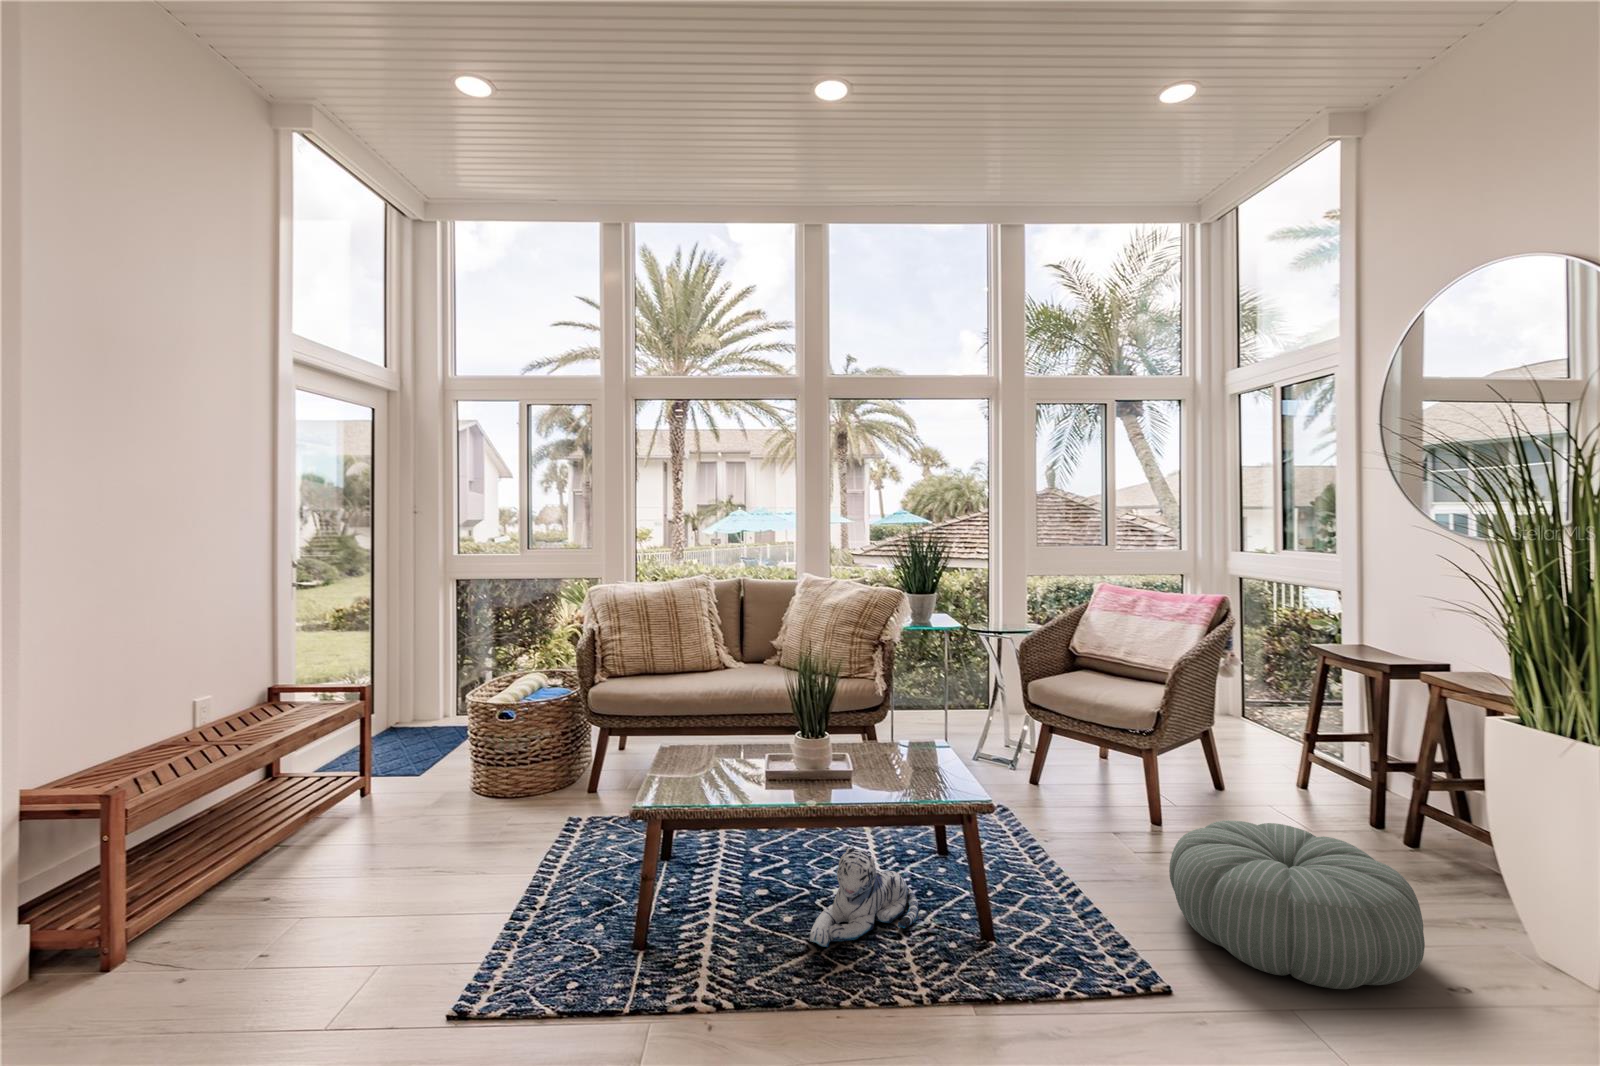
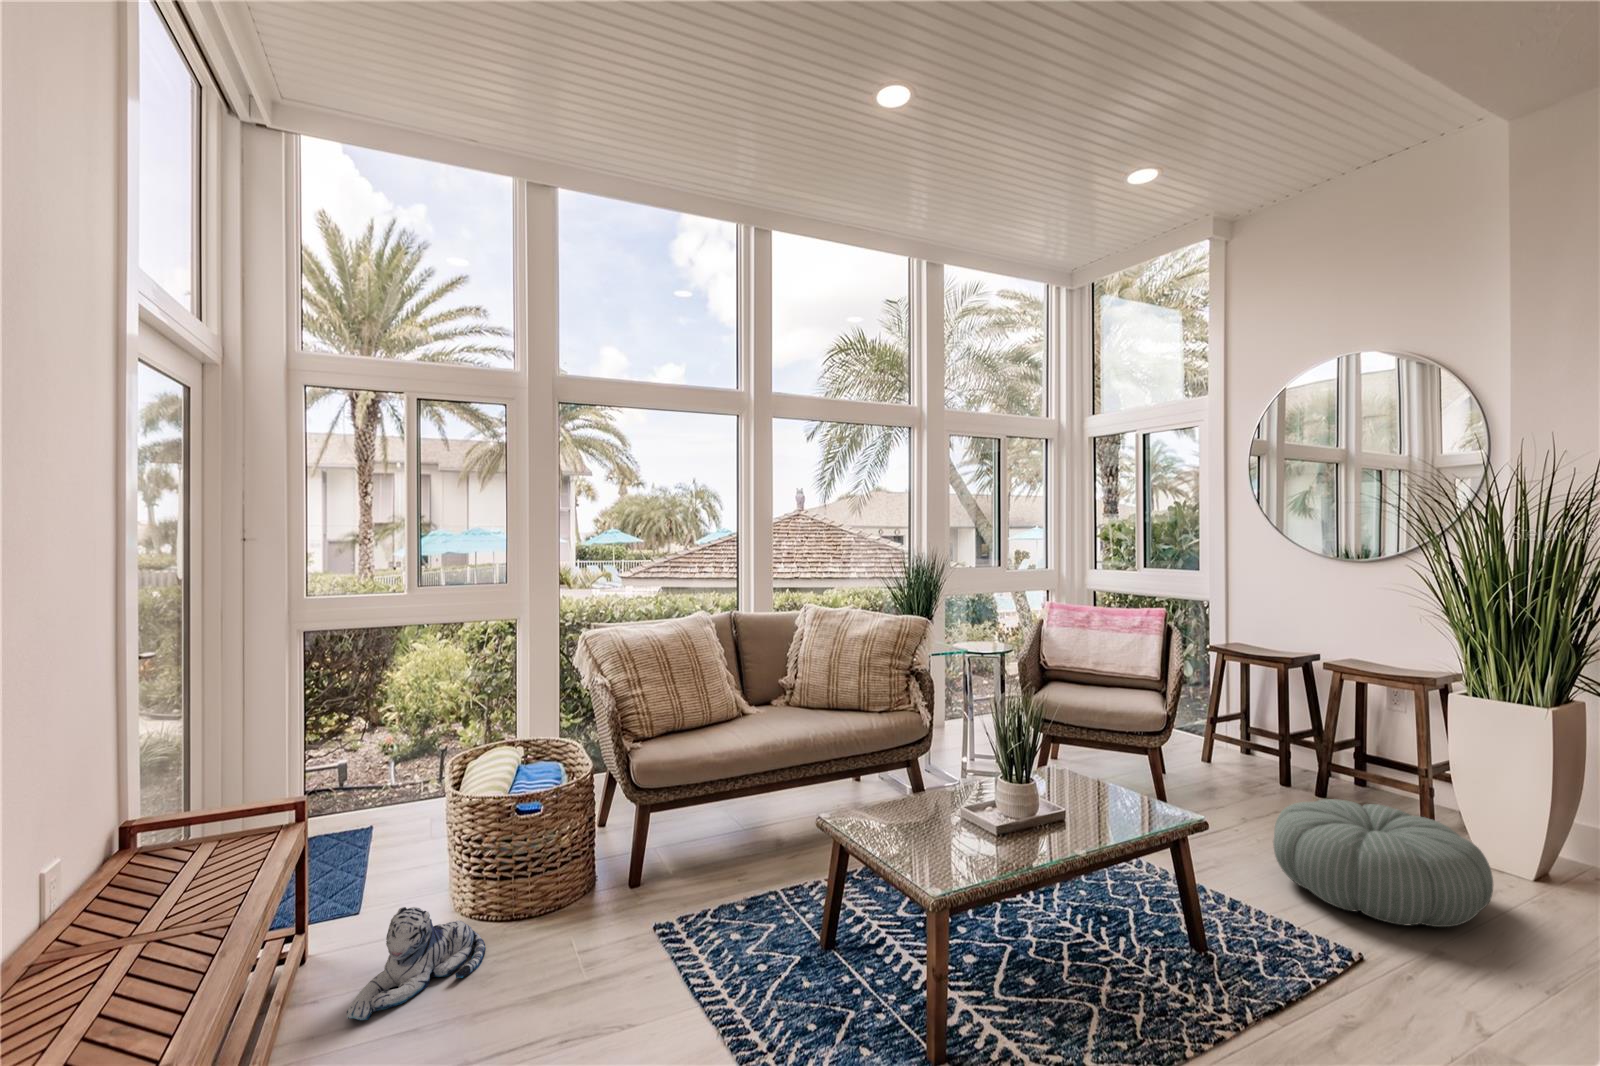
plush toy: present [809,848,919,947] -> present [347,907,486,1020]

